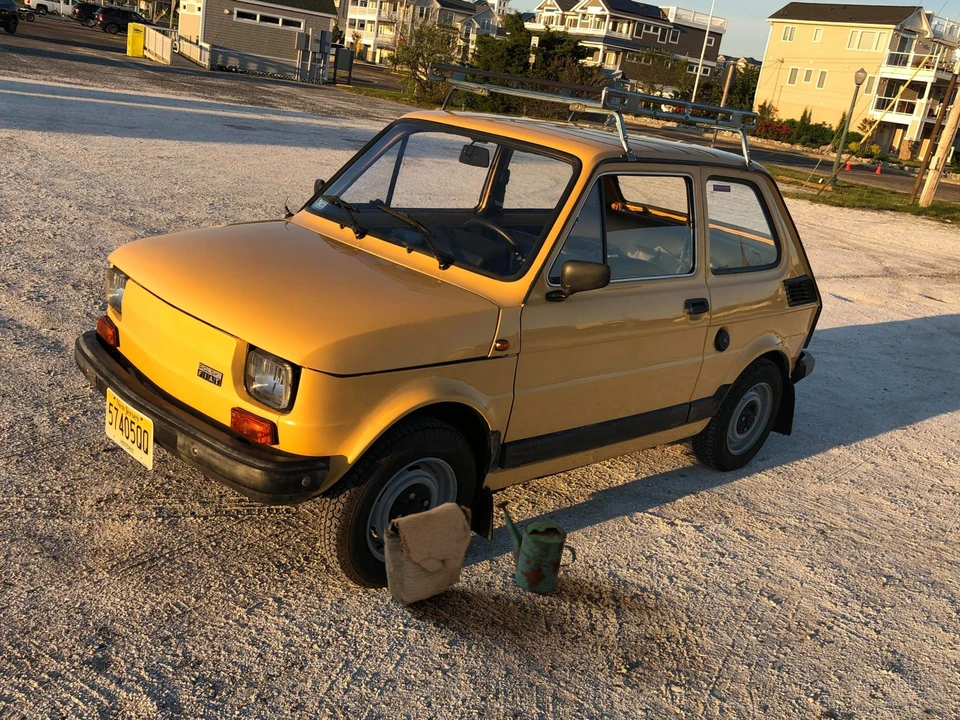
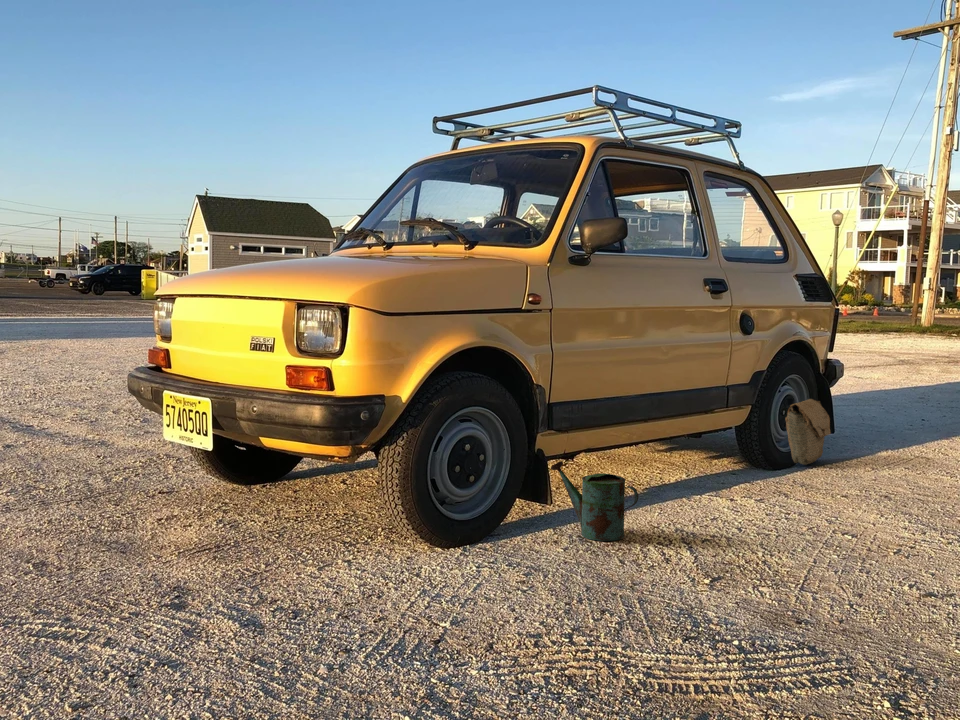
bag: present [384,503,471,605] -> present [786,399,831,465]

